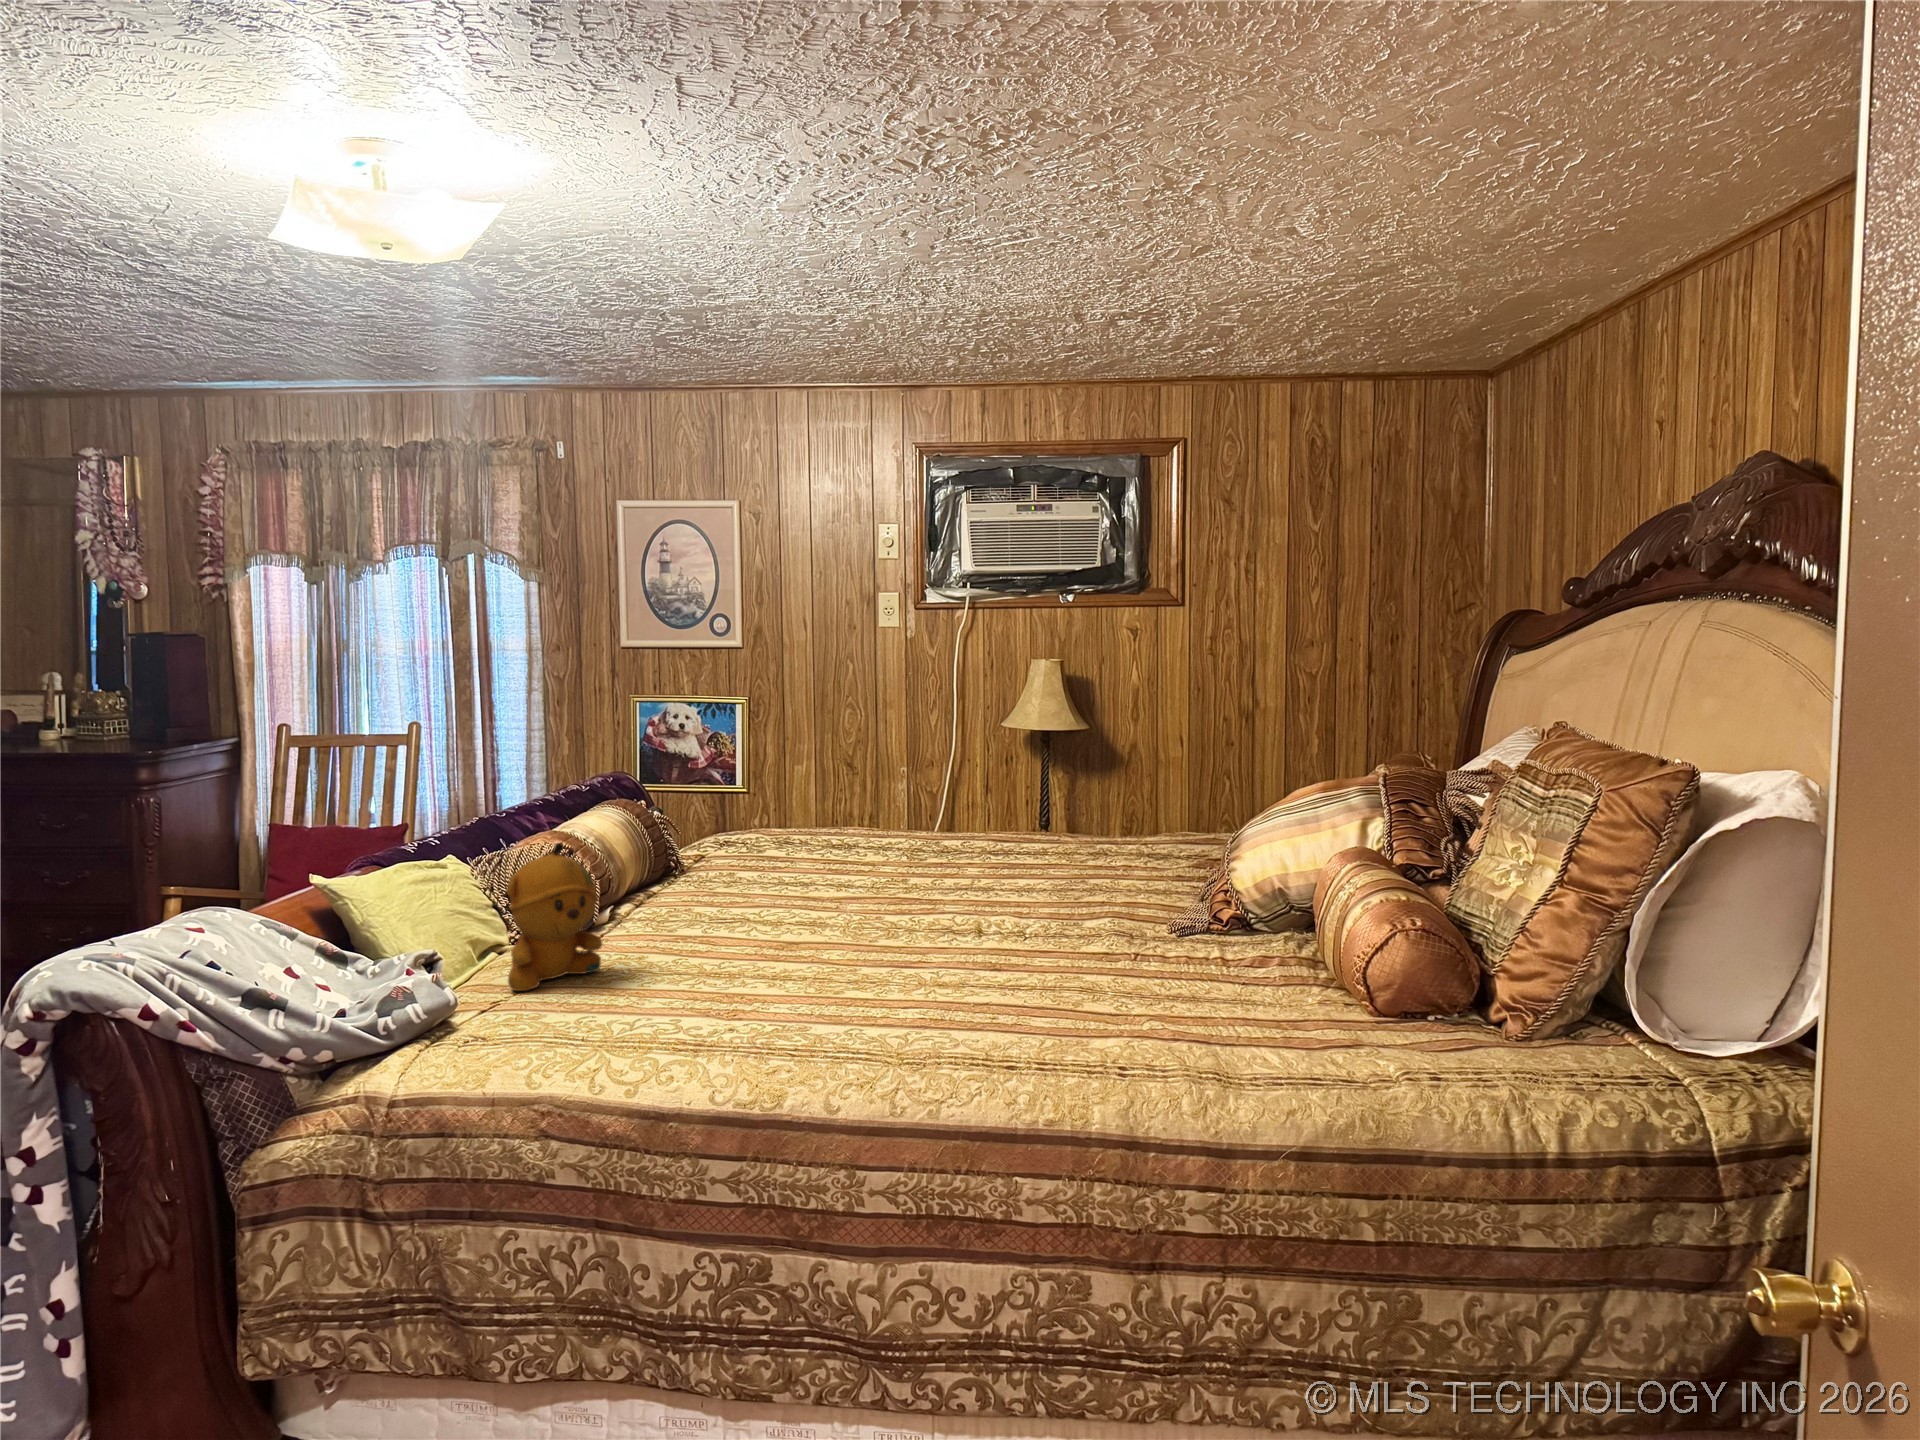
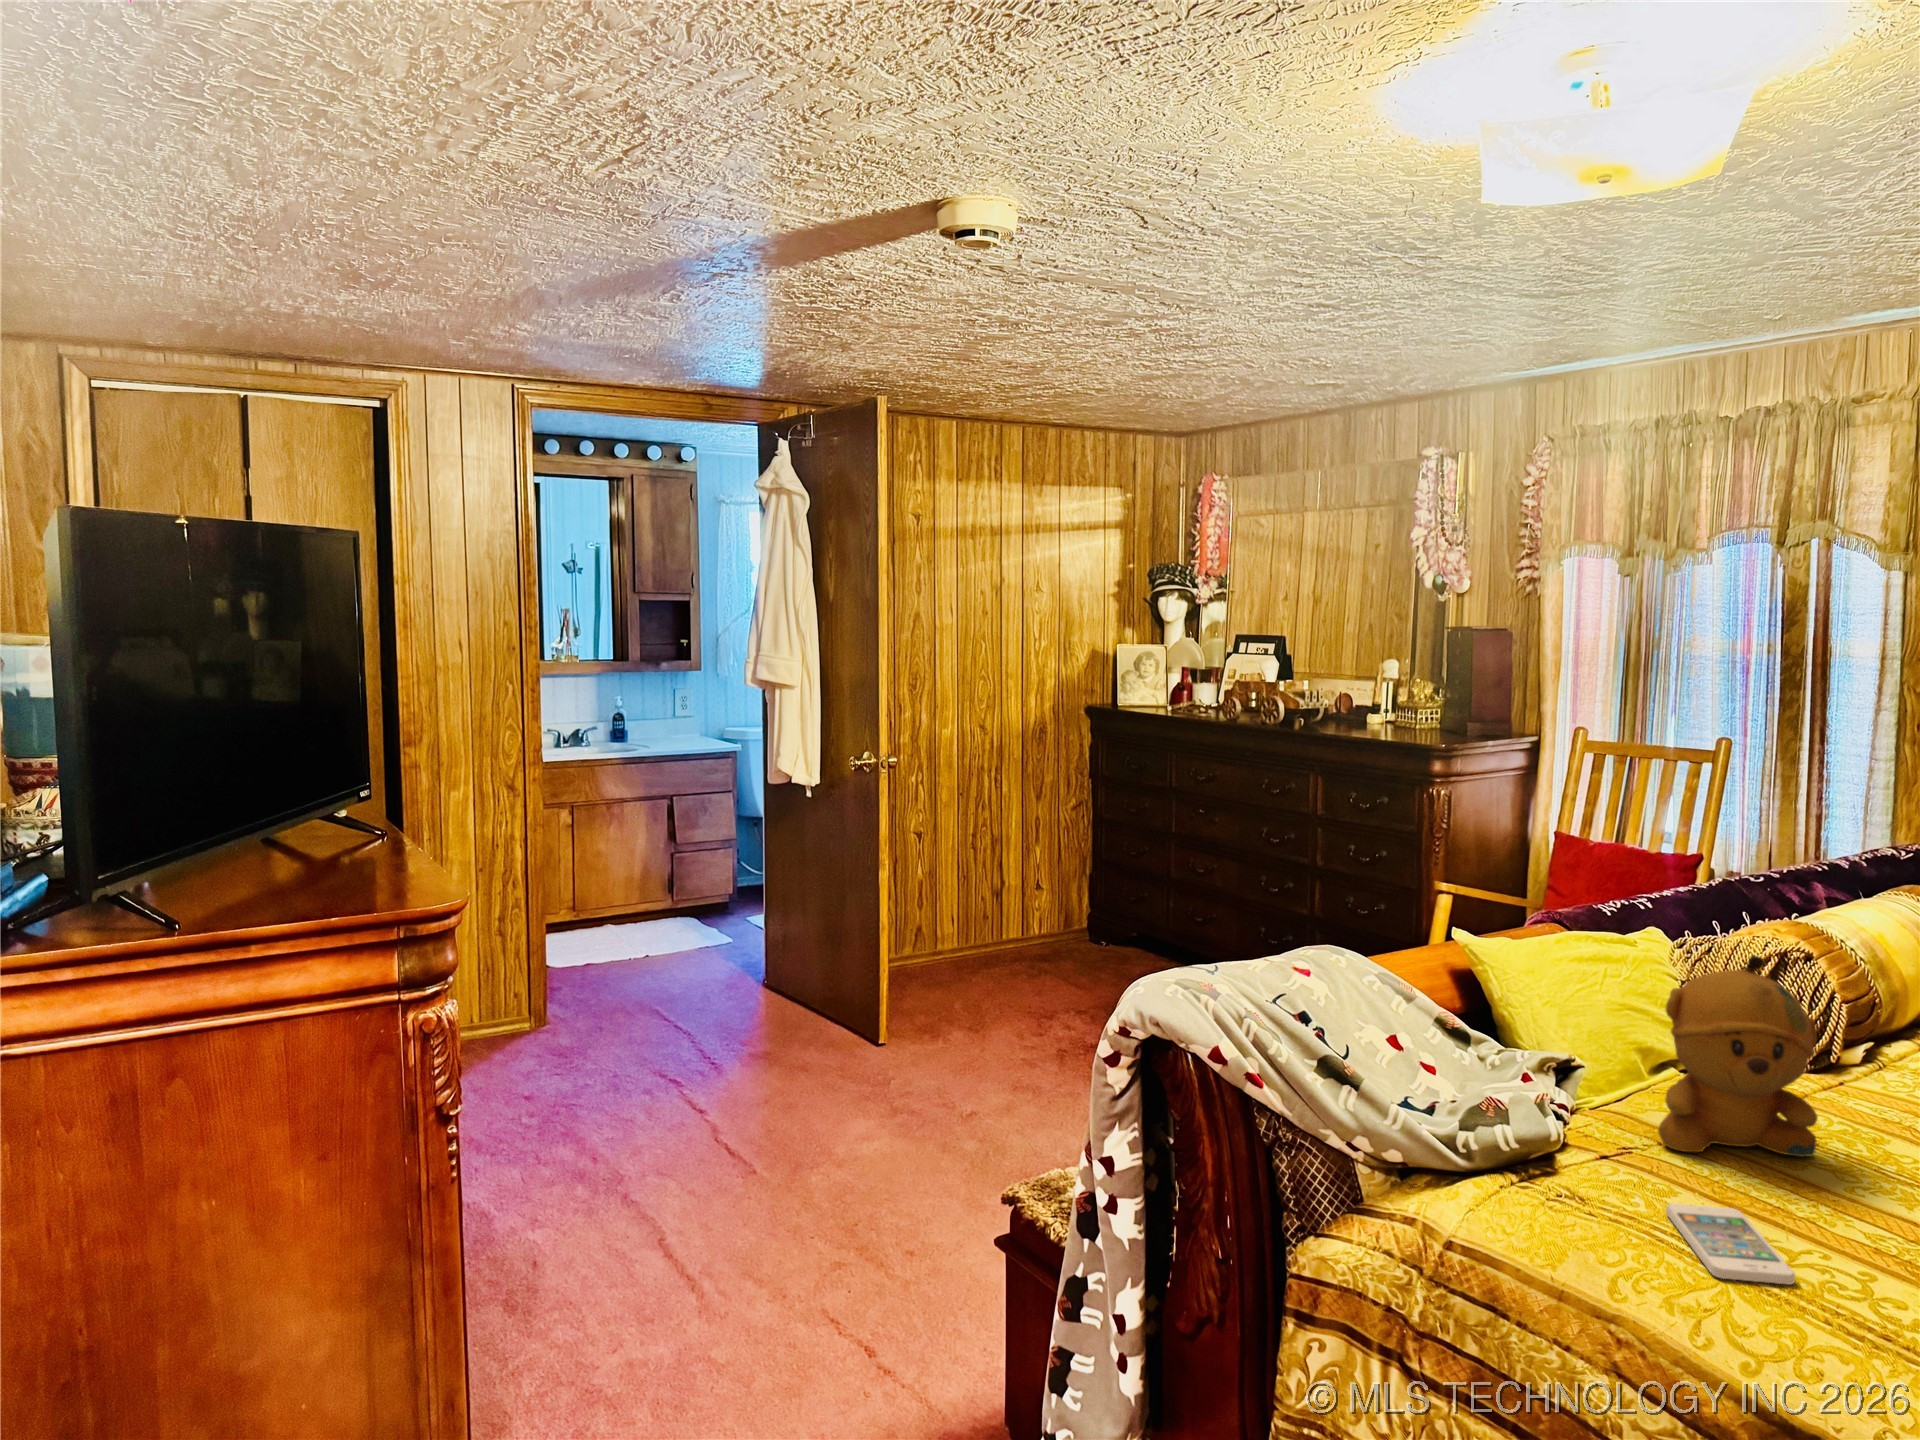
smartphone: none [541,1007,632,1044] -> present [1666,1204,1795,1285]

